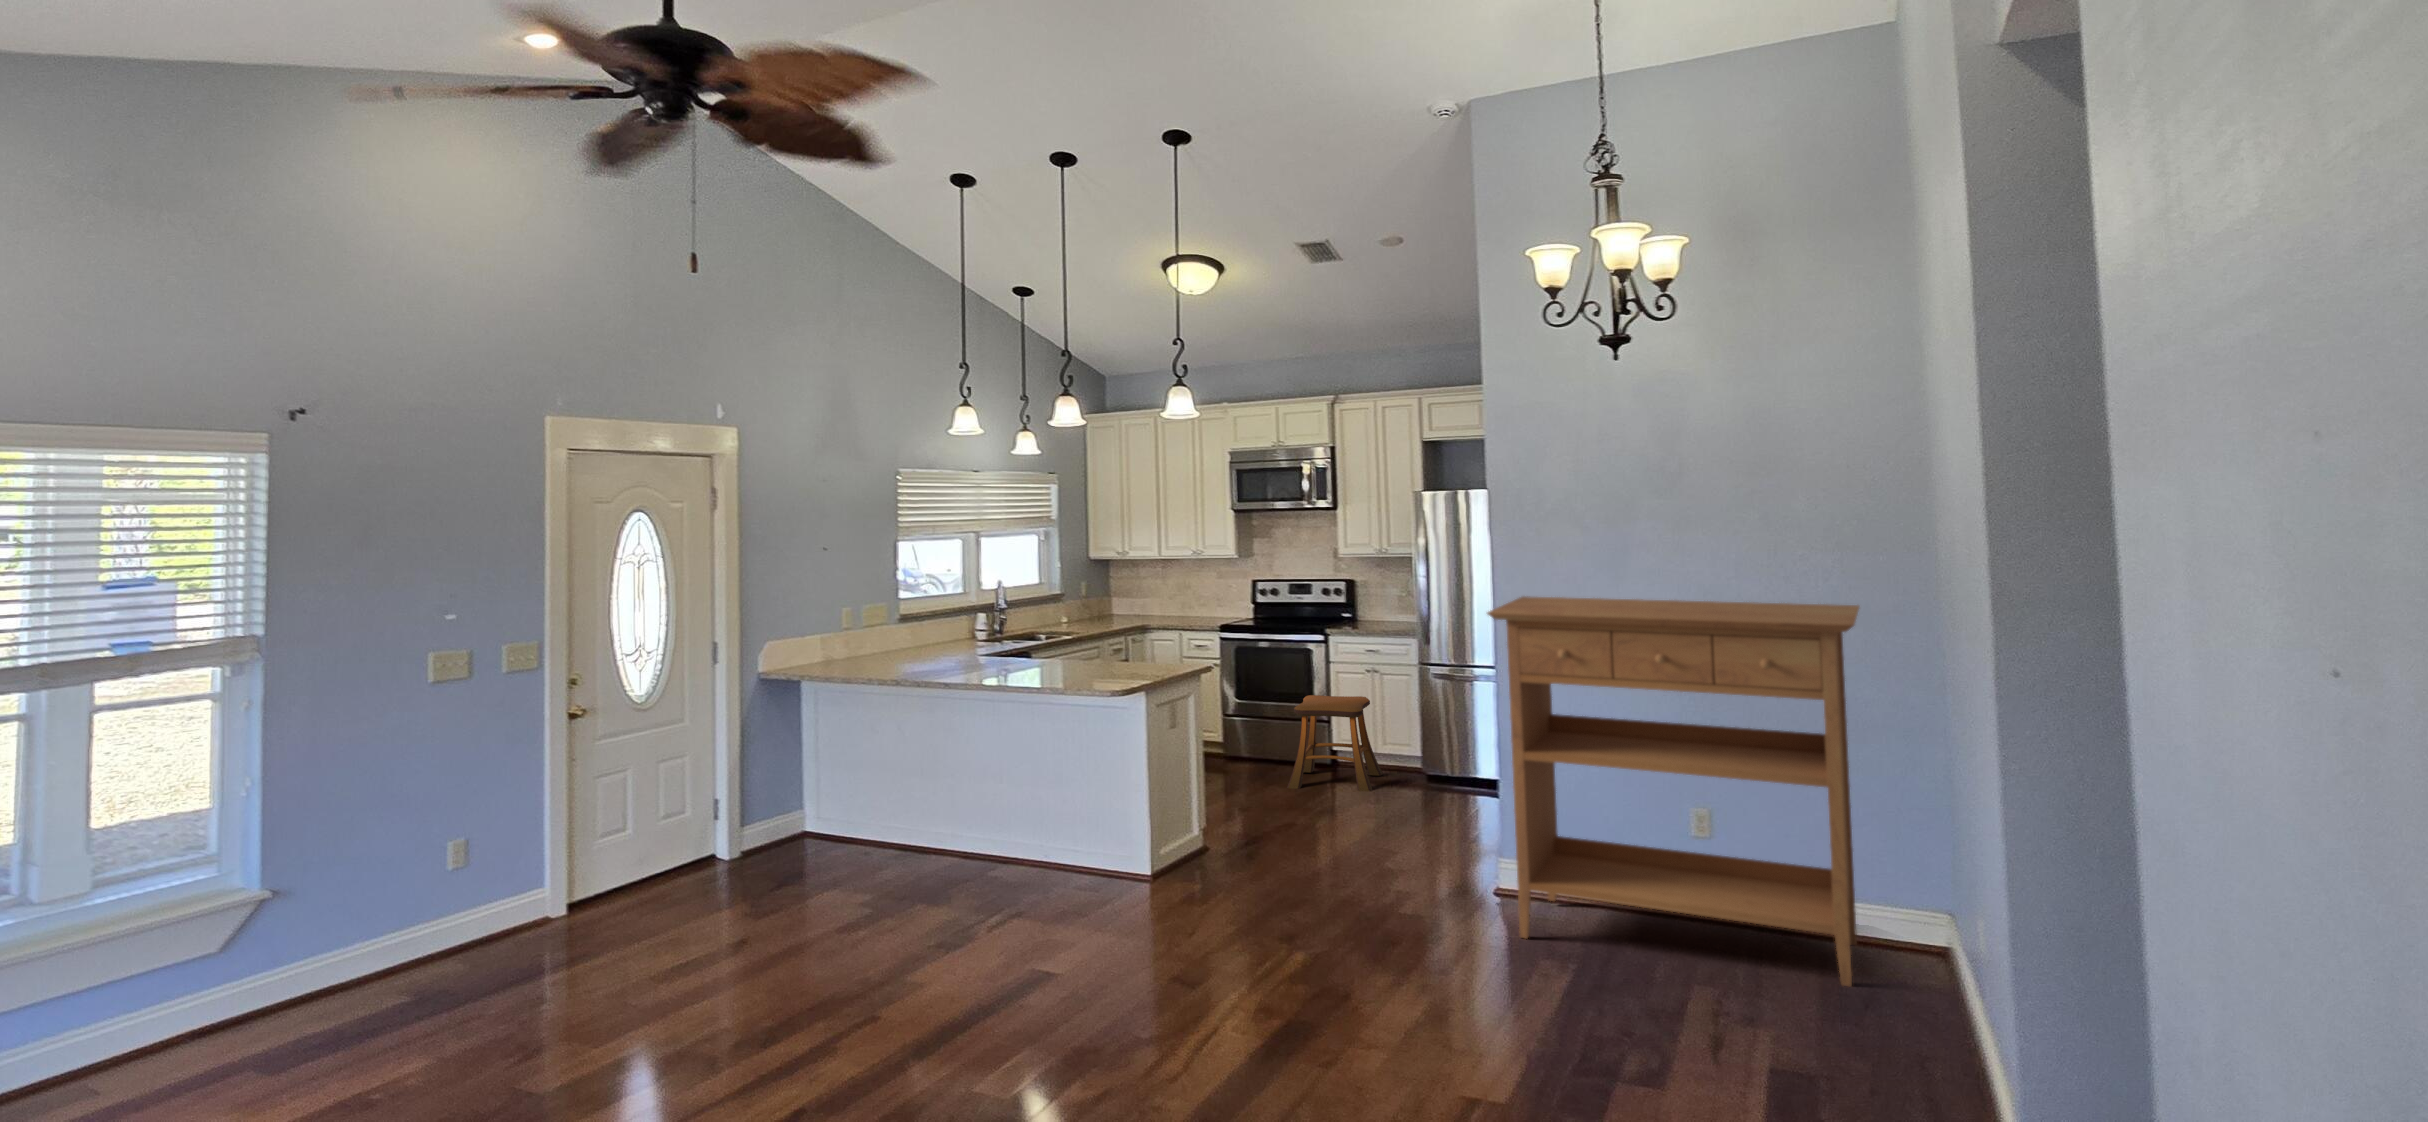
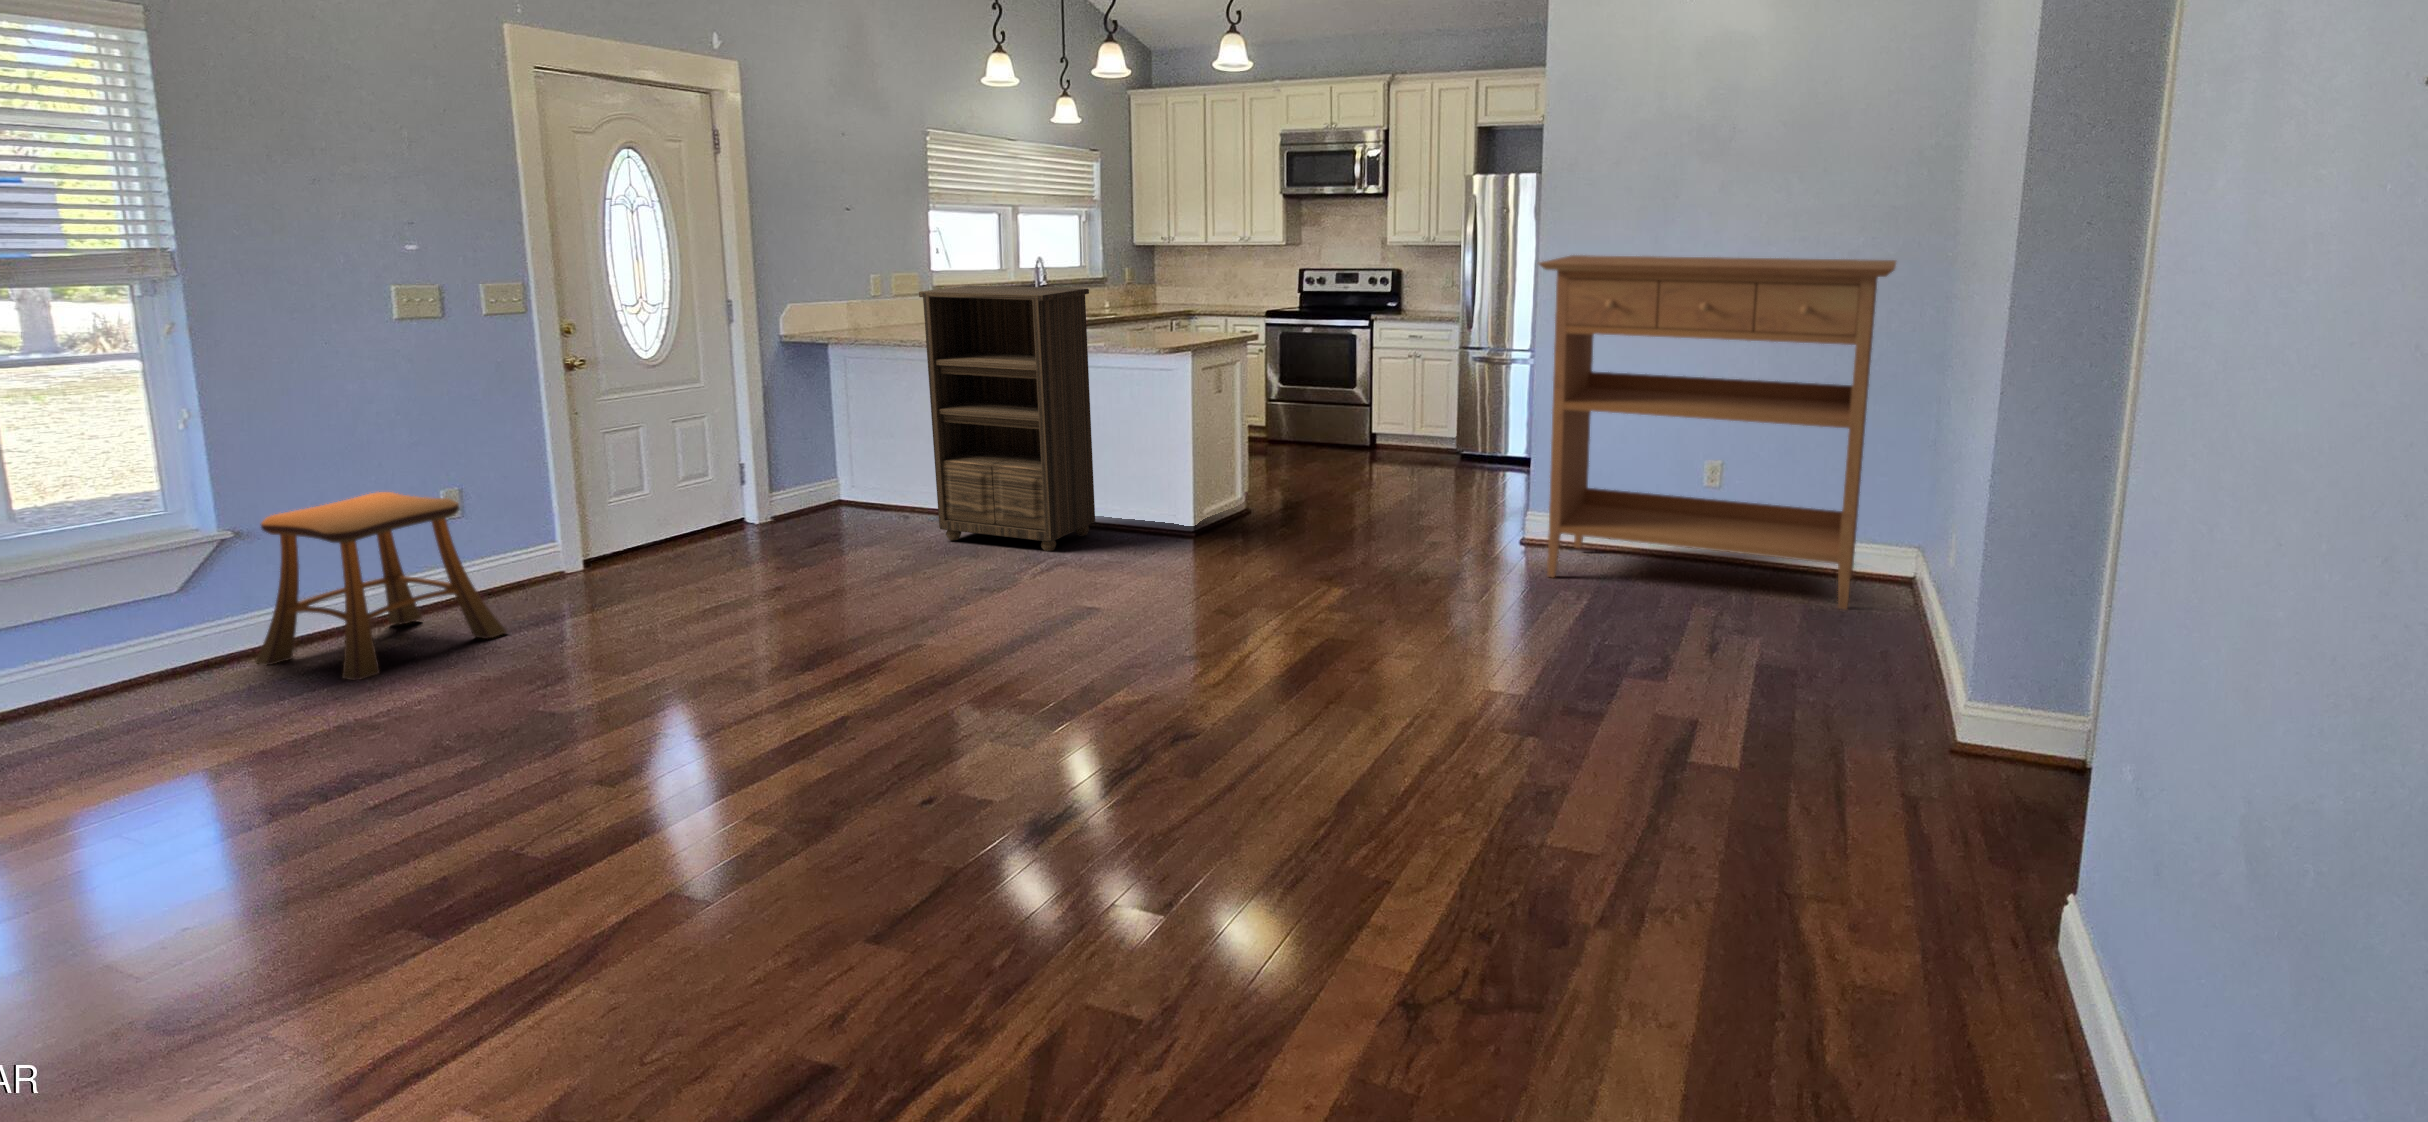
bookshelf: none [889,626,1052,898] -> present [919,286,1095,551]
stool: present [1287,695,1383,791] -> present [255,492,507,680]

